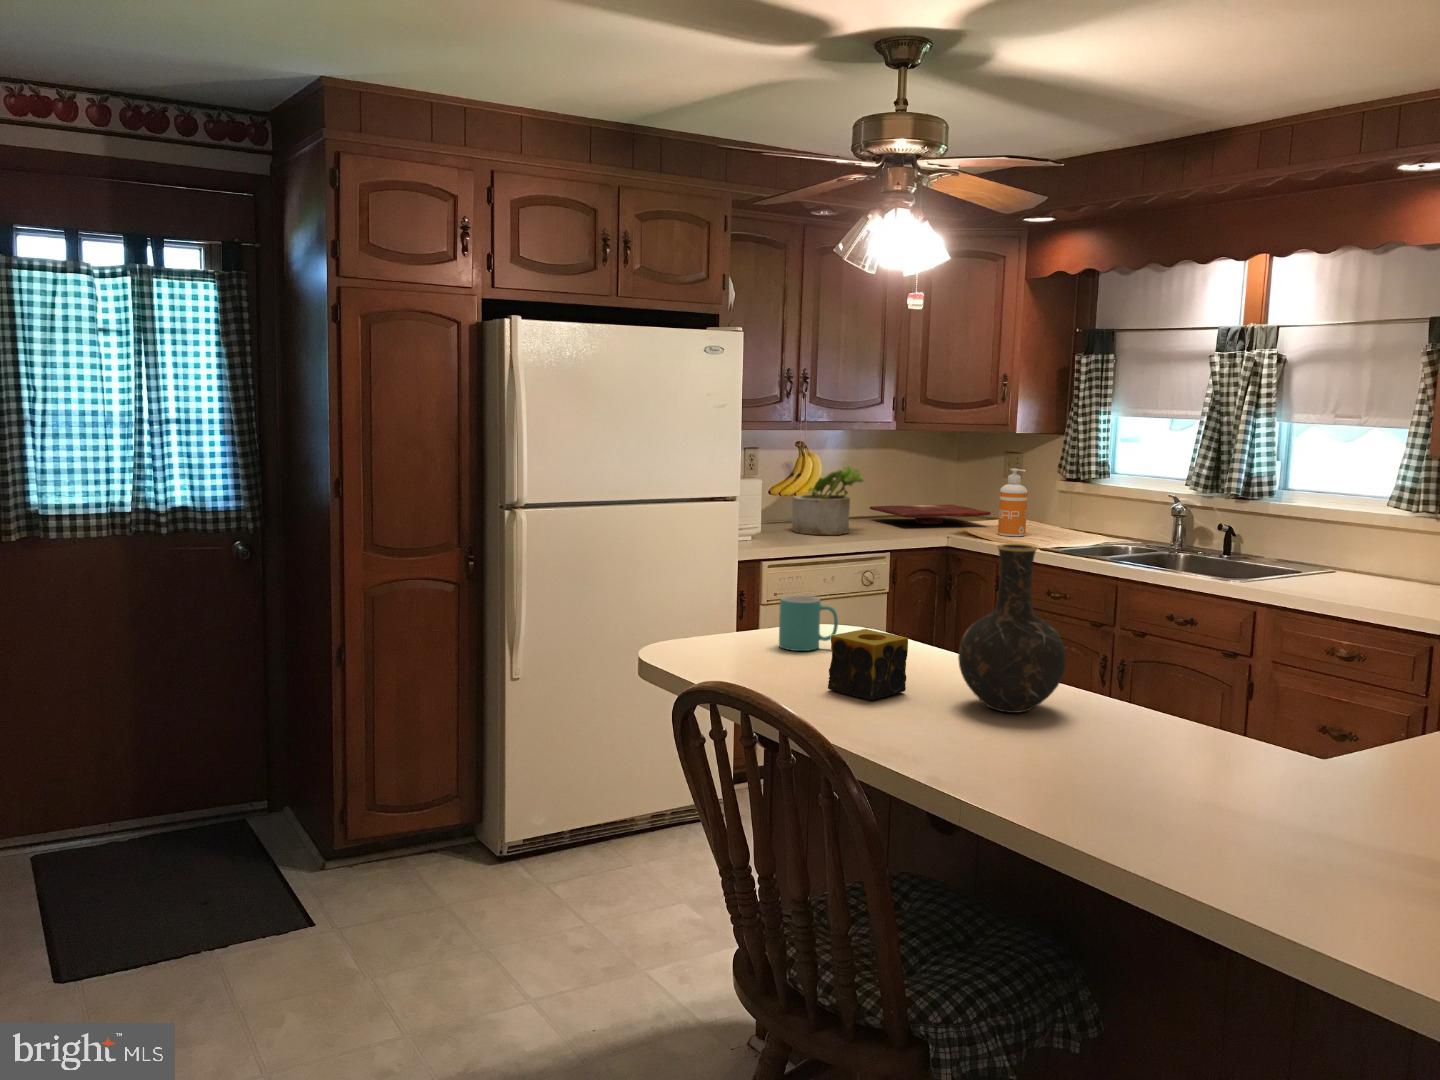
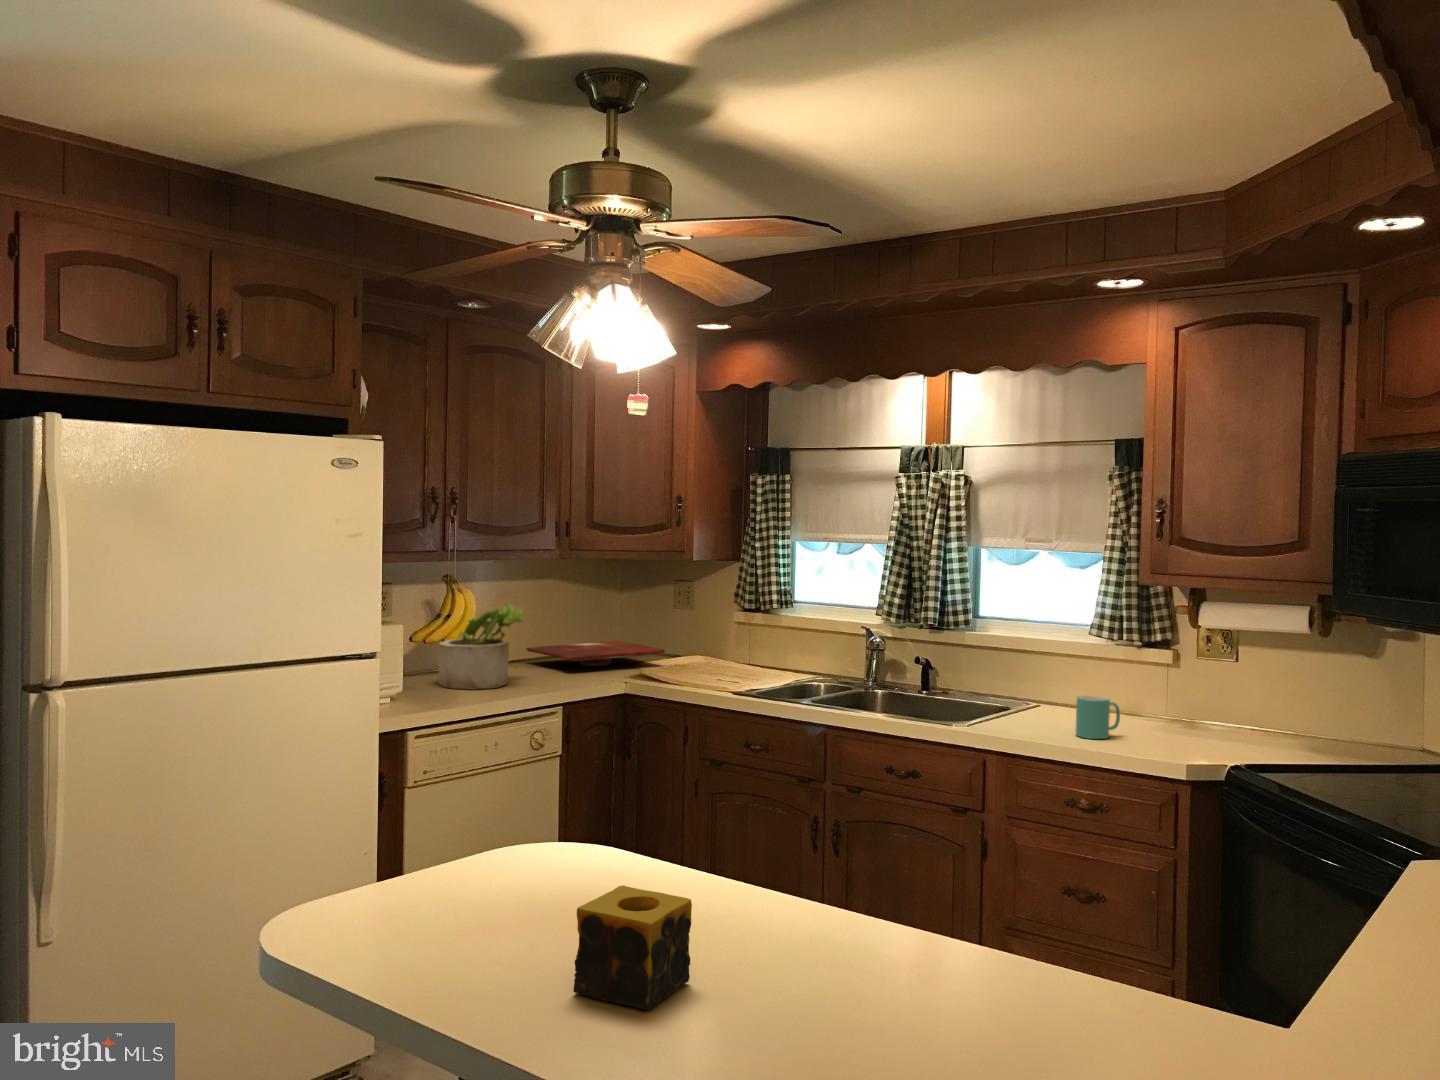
soap dispenser: present [998,469,1027,536] -> none [677,601,708,678]
vase: present [958,544,1066,713] -> none [771,750,926,1007]
mug: present [779,595,838,651] -> present [1076,695,1120,739]

